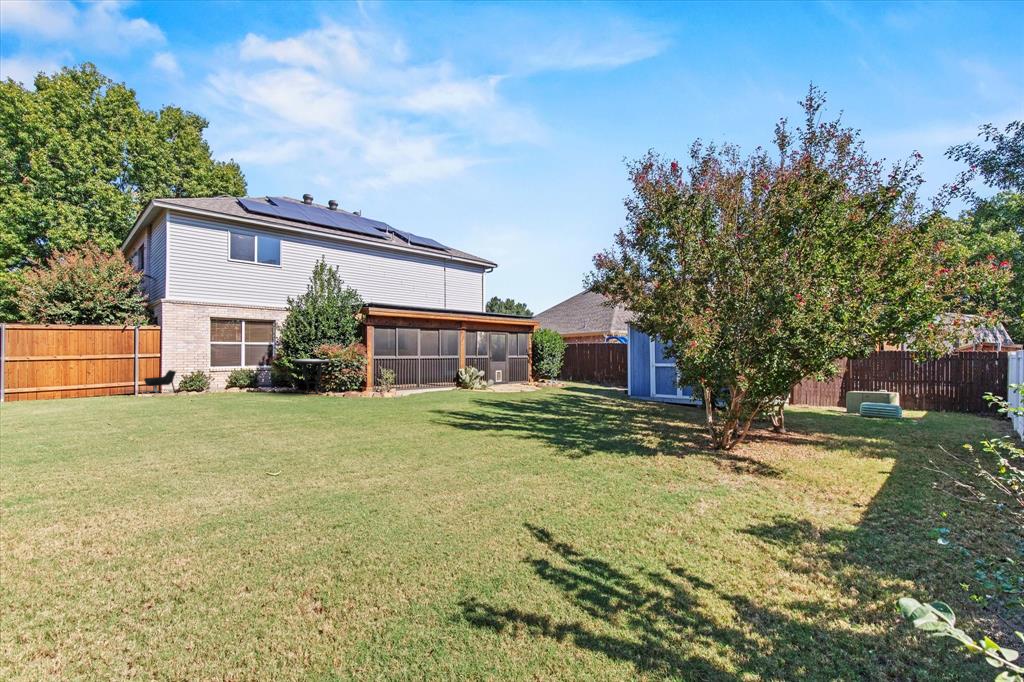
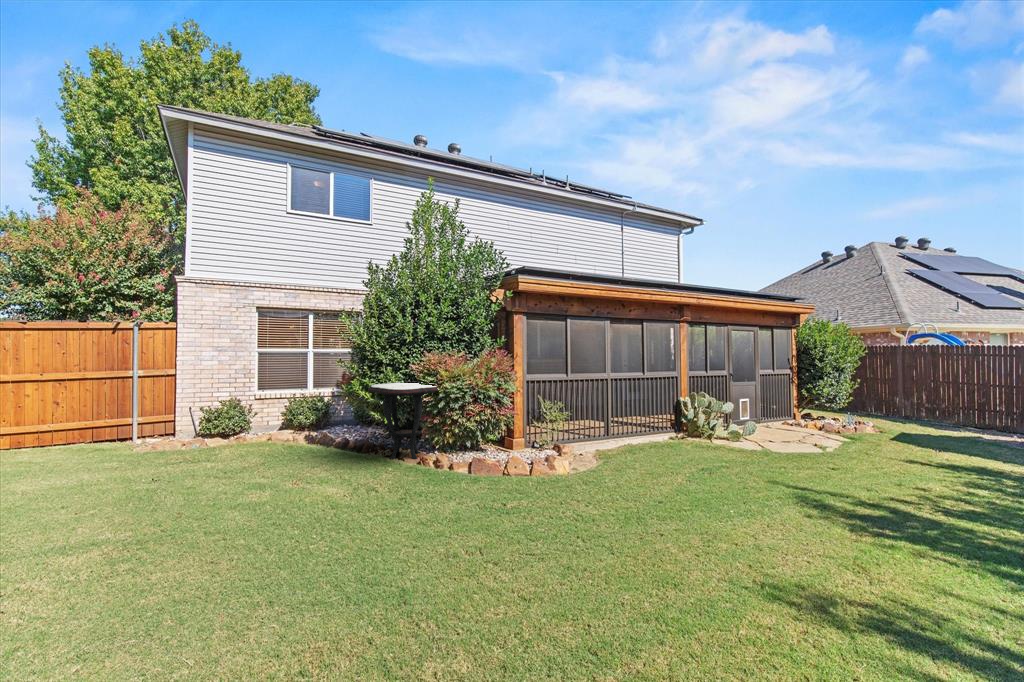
lounge chair: present [144,370,176,392] -> none [127,398,187,442]

